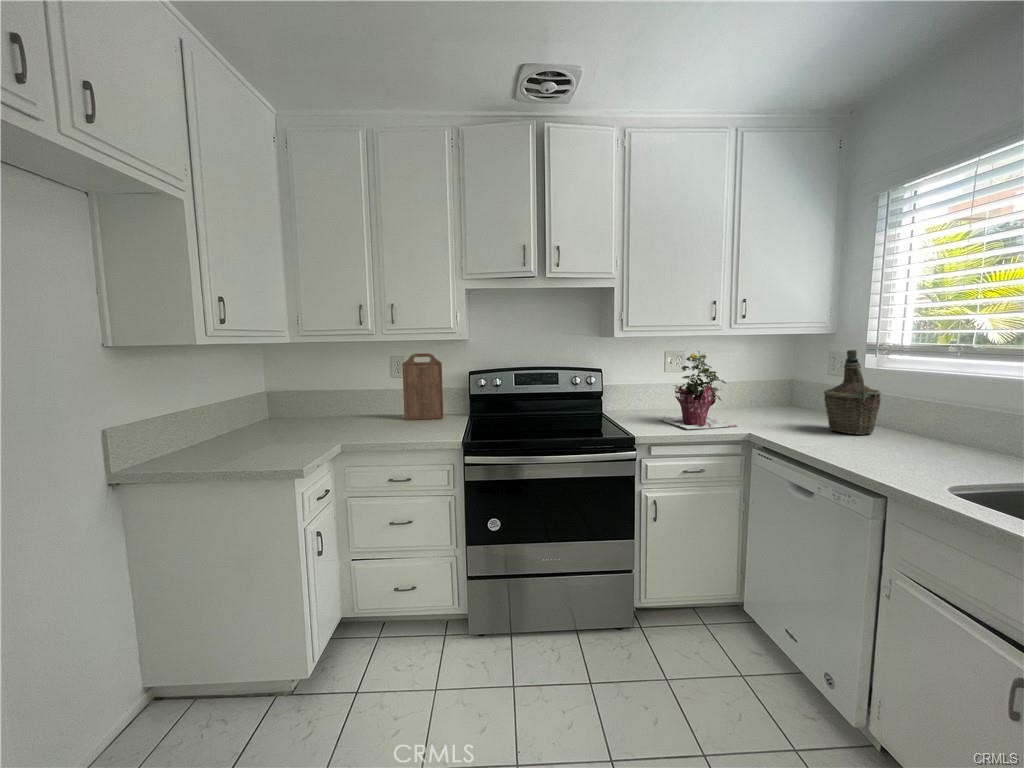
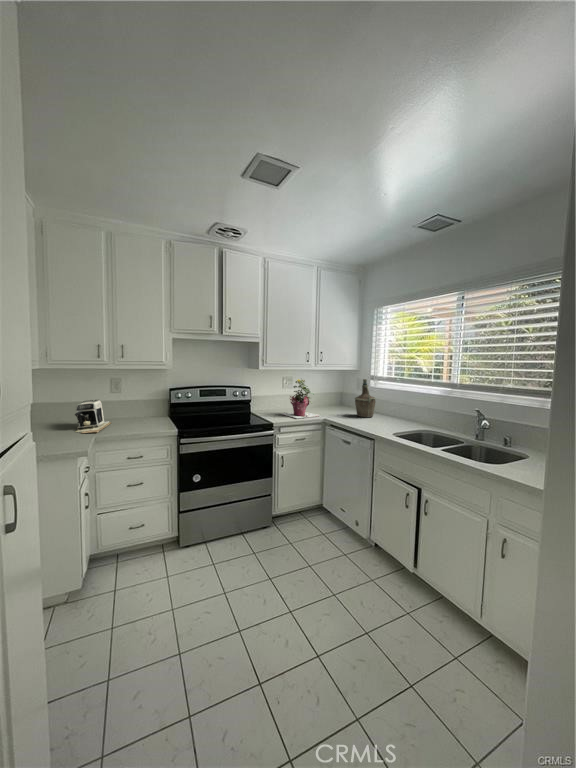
cutting board: present [402,353,443,420] -> none [126,377,154,421]
coffee maker: none [321,387,382,437] -> present [75,399,110,433]

